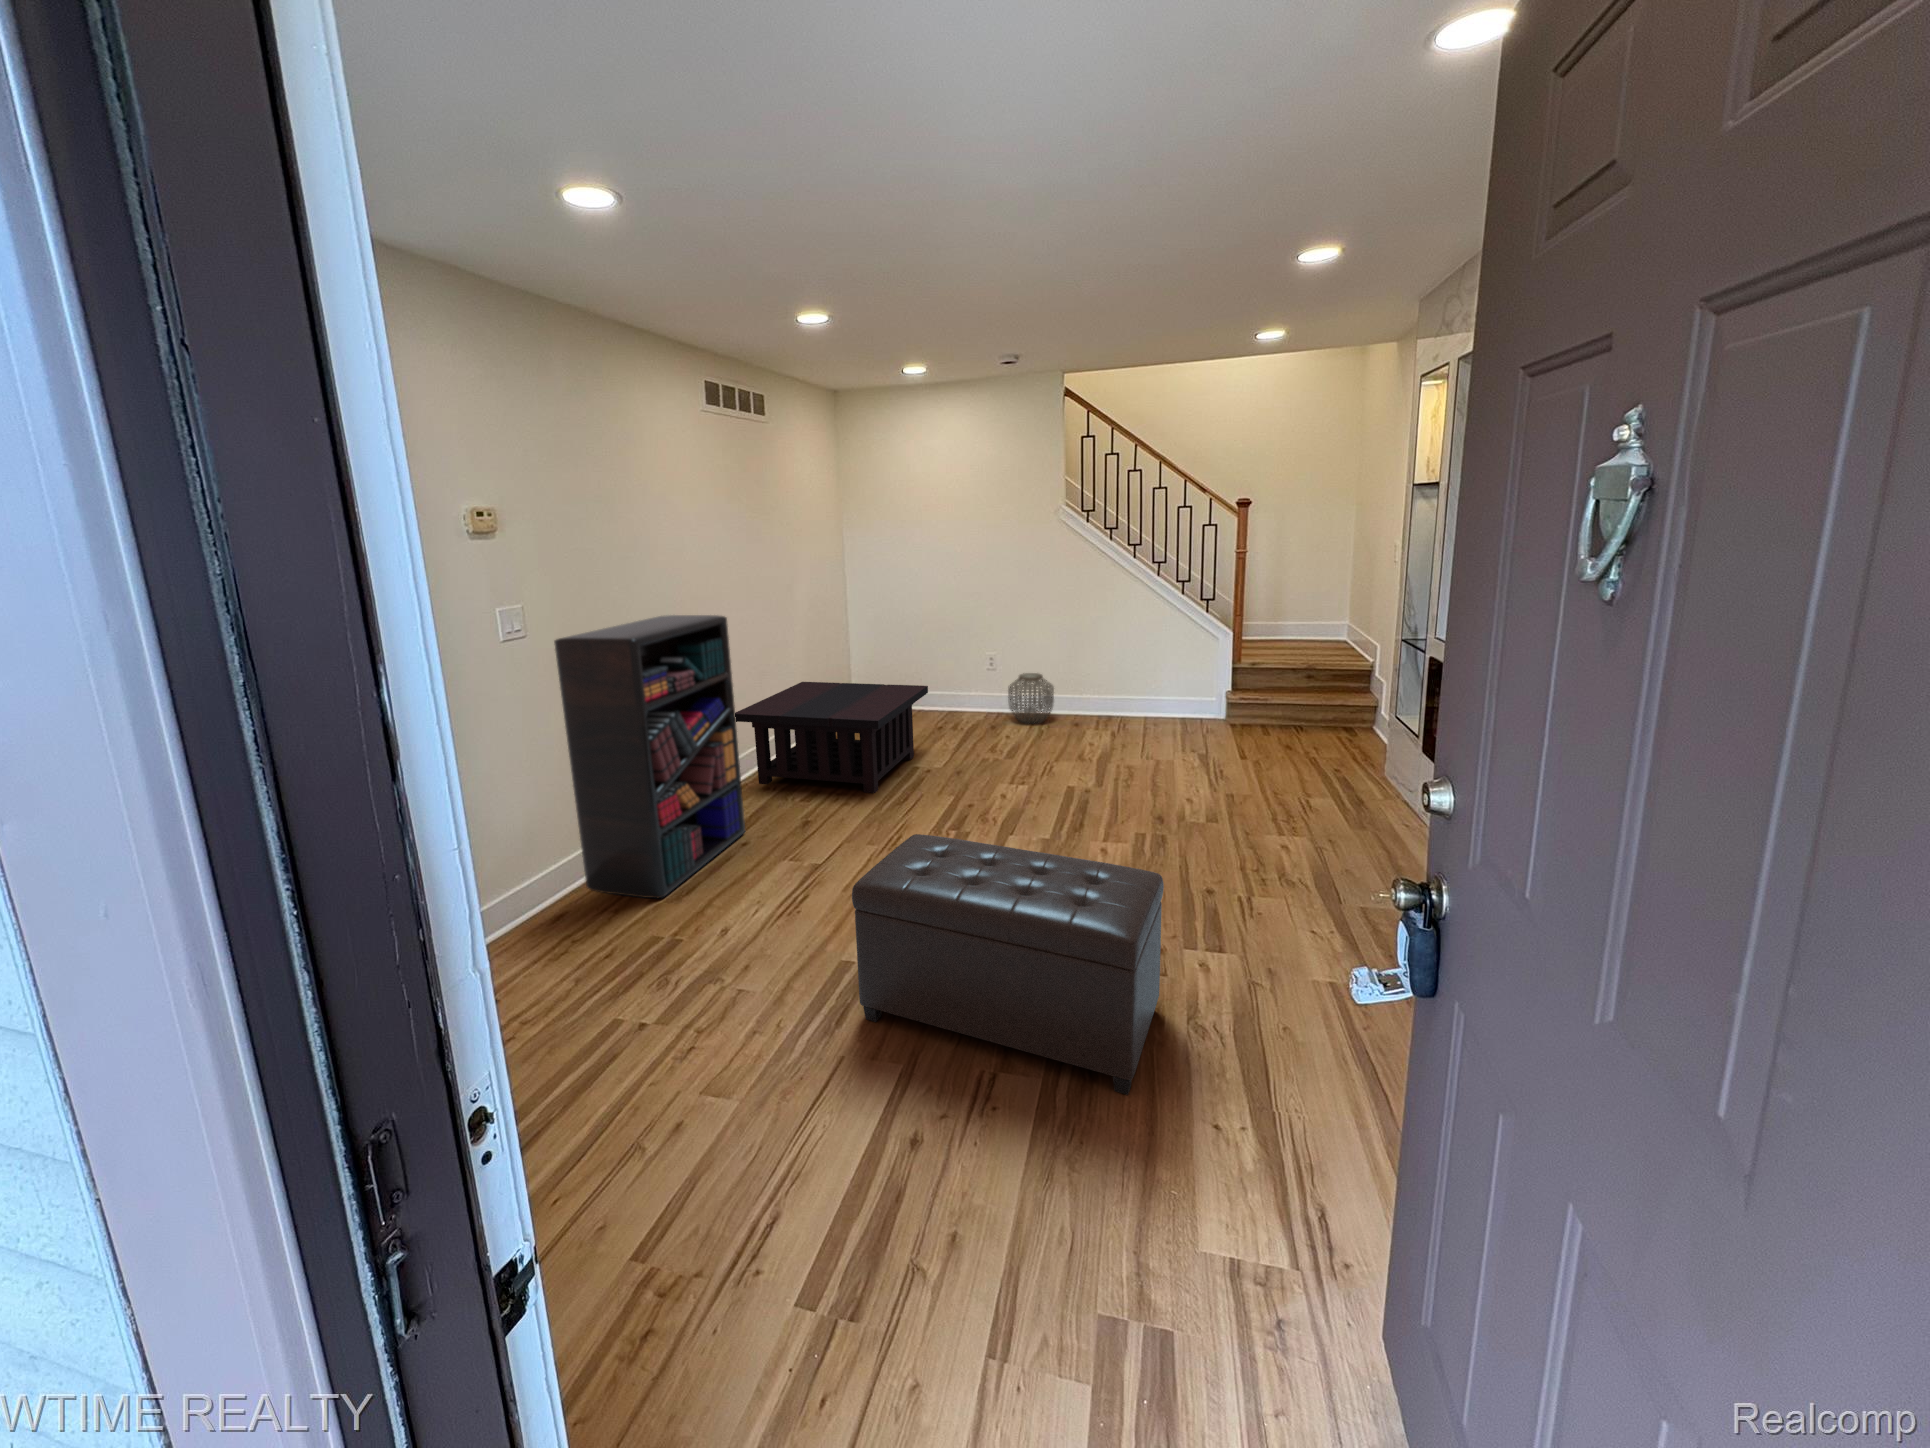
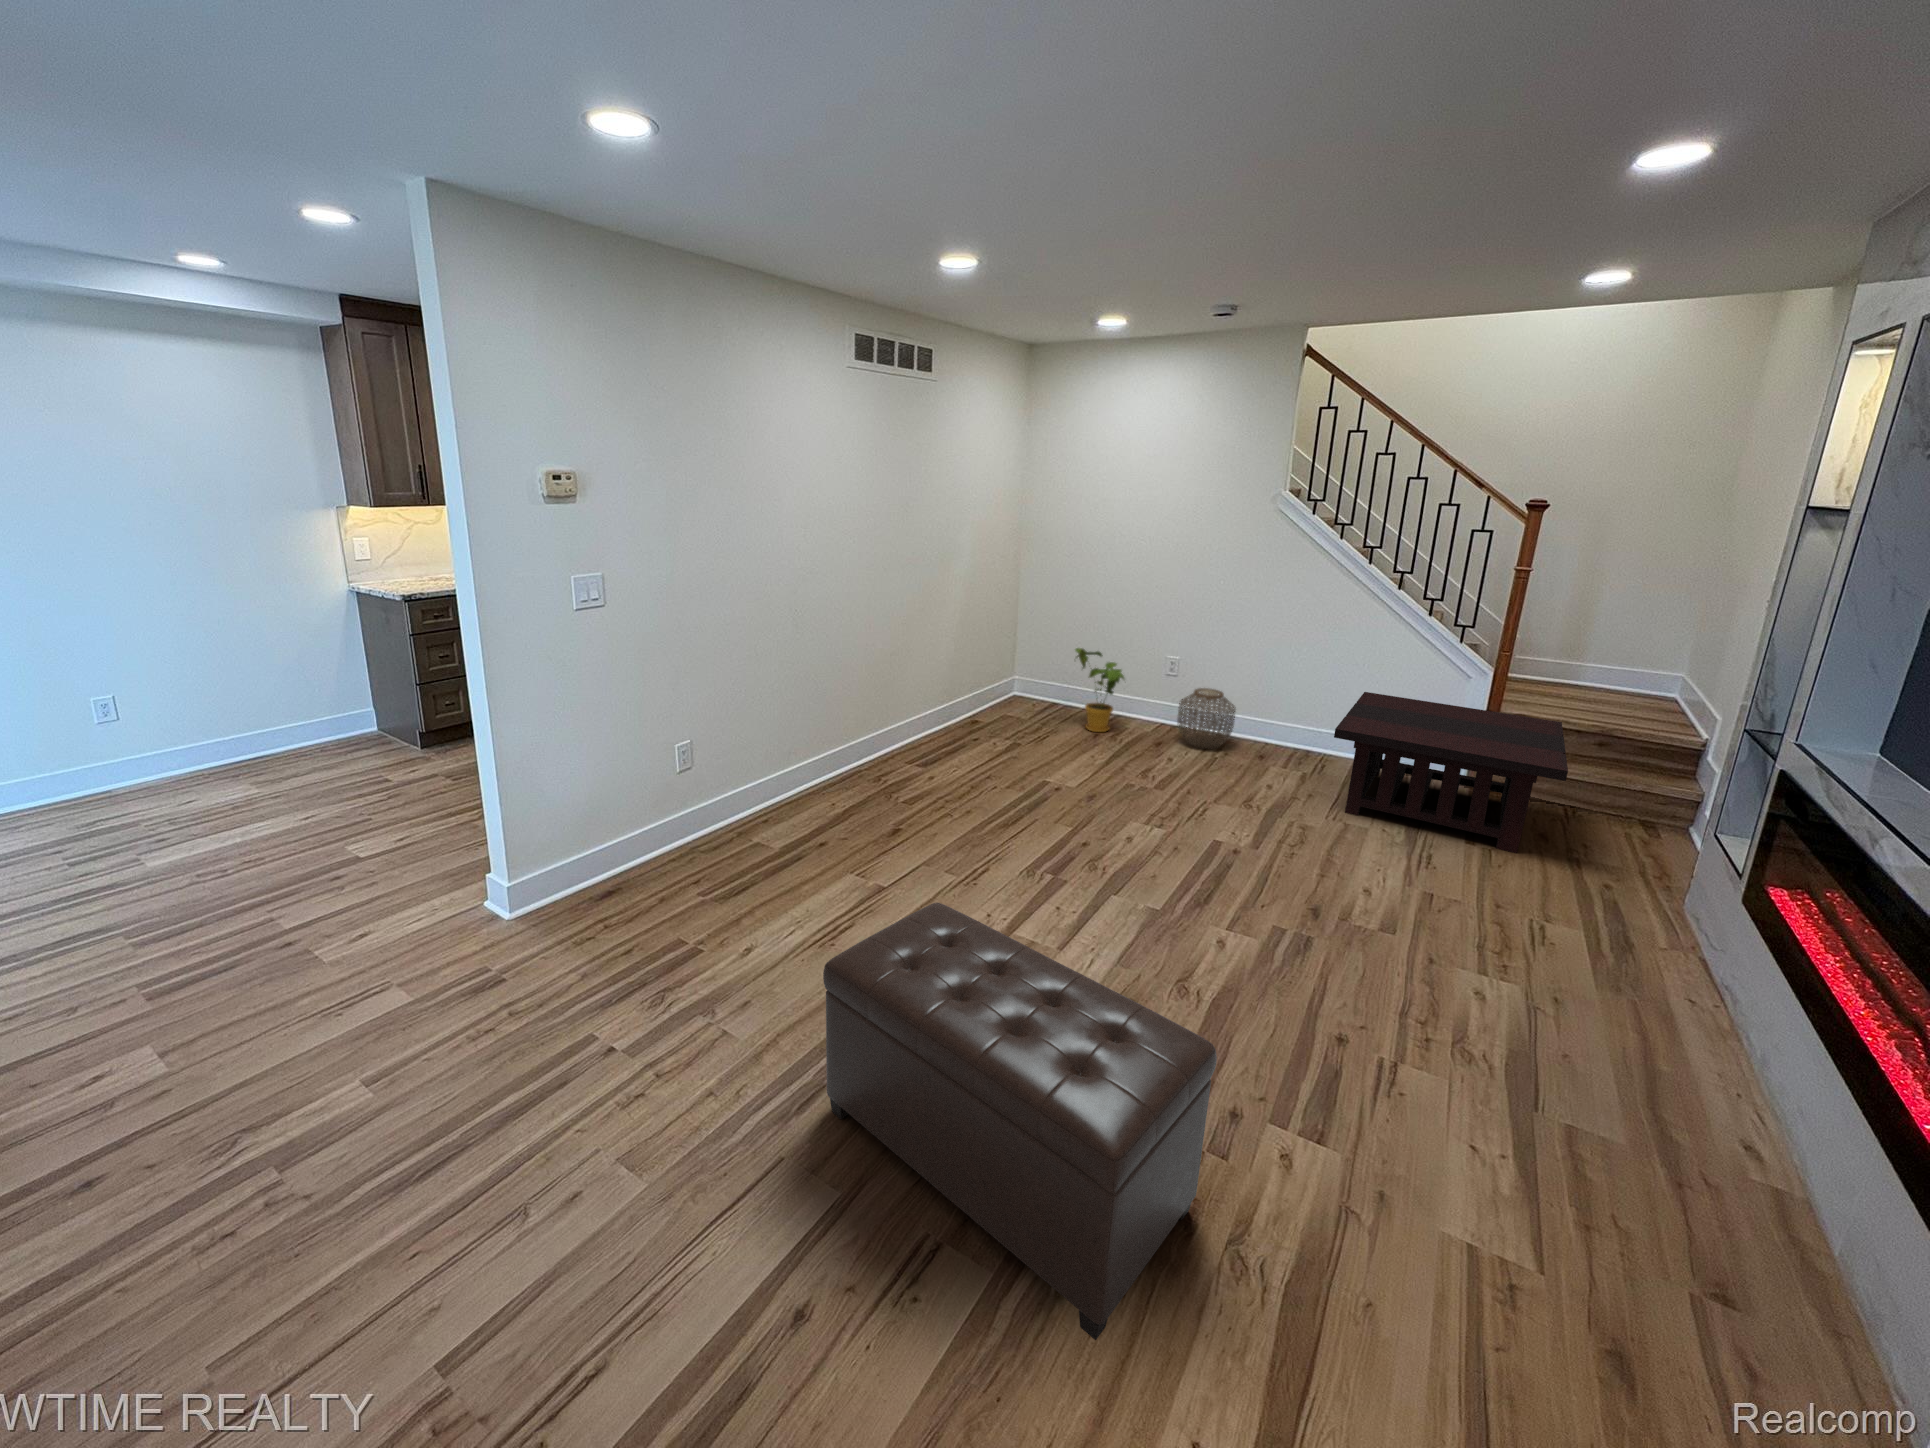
bookshelf: present [554,615,745,898] -> none [629,593,826,894]
house plant: none [915,651,962,724] -> present [1075,648,1124,732]
coffee table: present [735,682,928,793] -> present [1334,692,1568,853]

